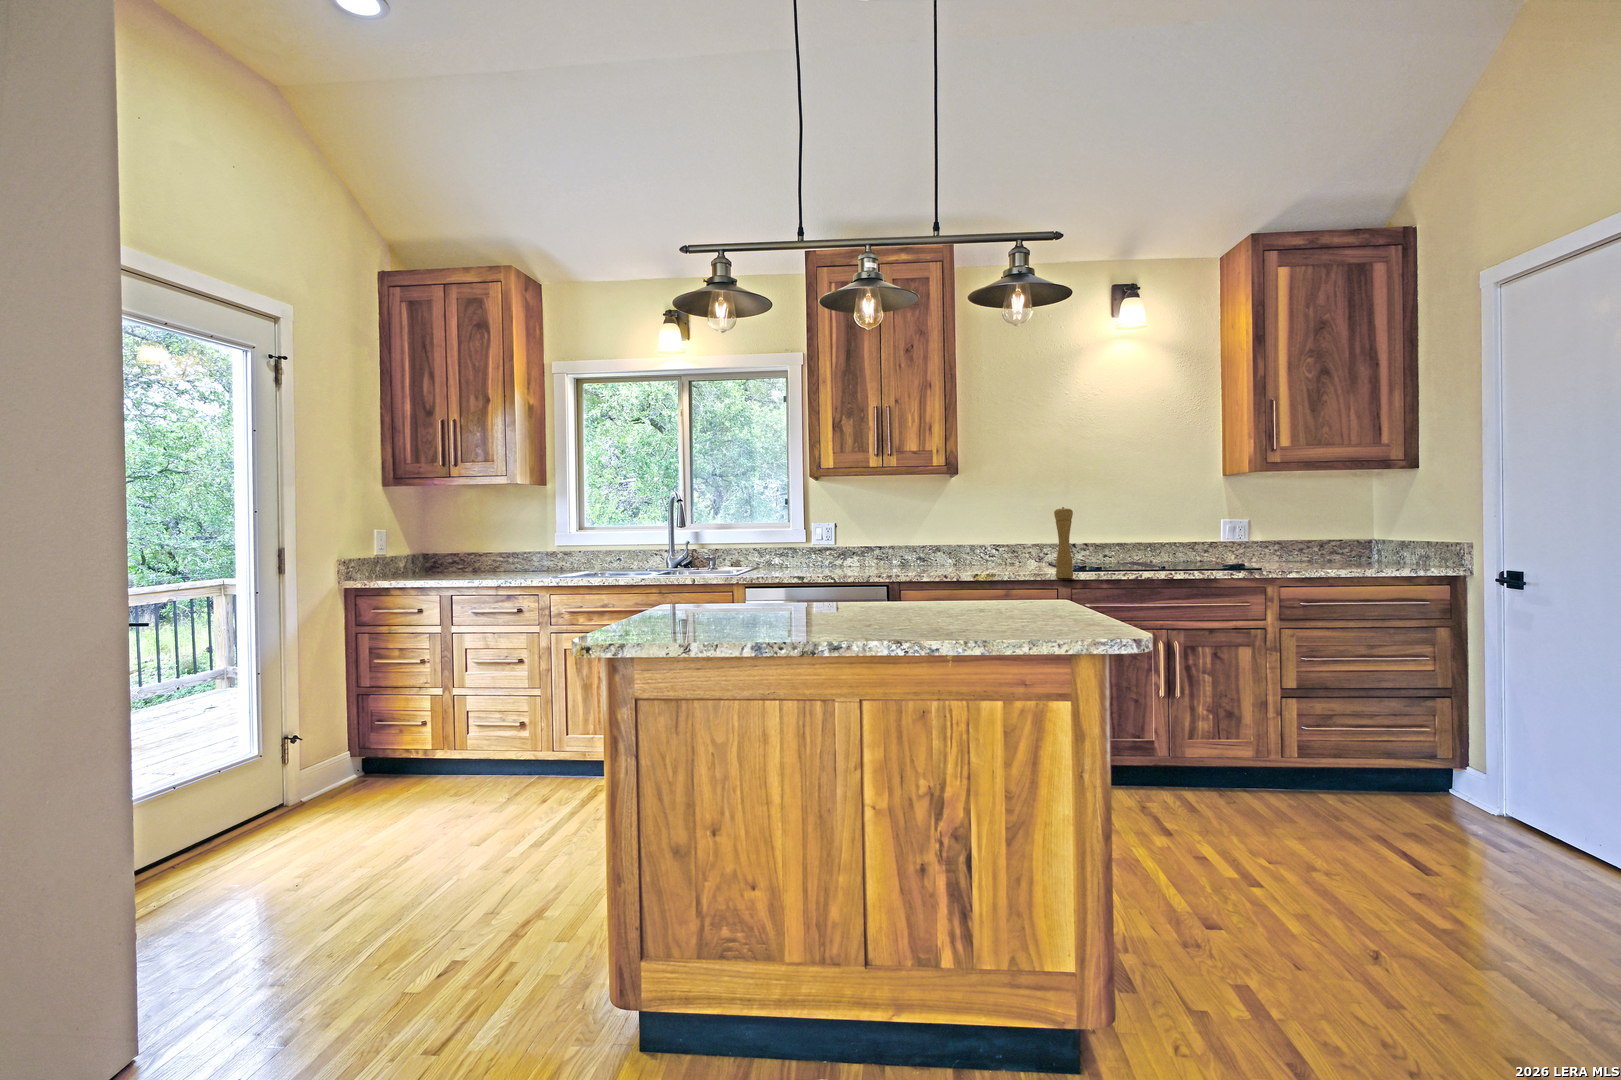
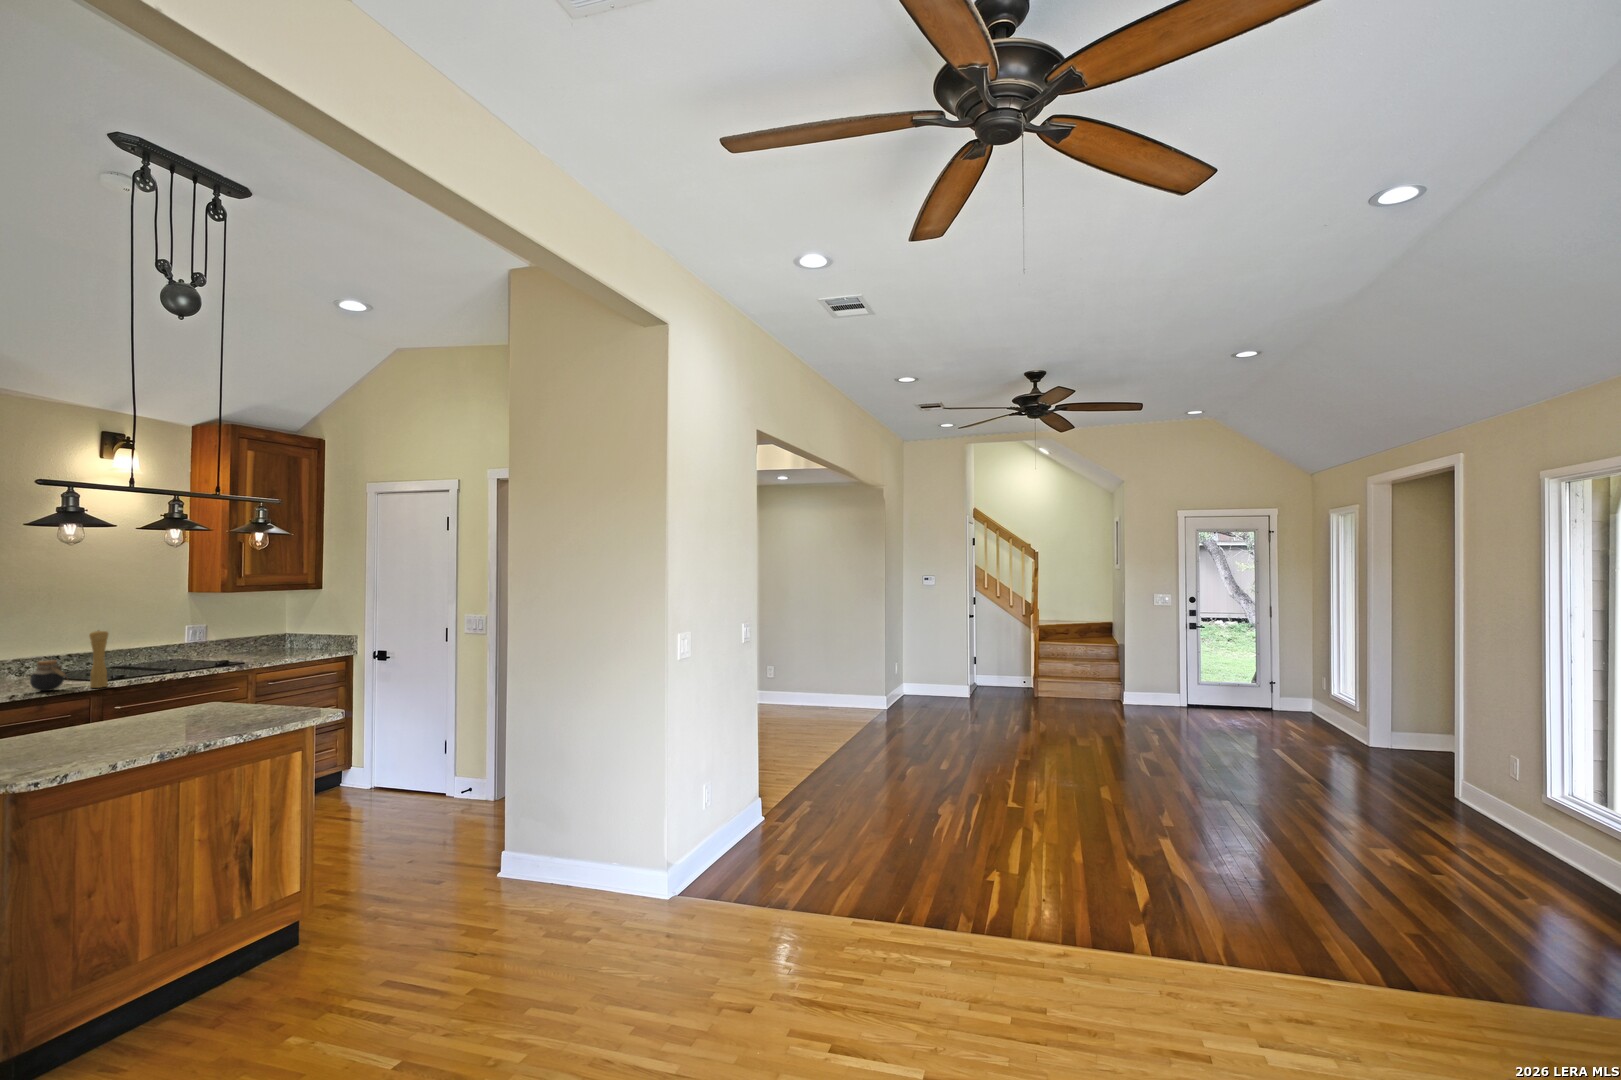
jar: none [1004,542,1036,576] -> present [30,660,67,691]

